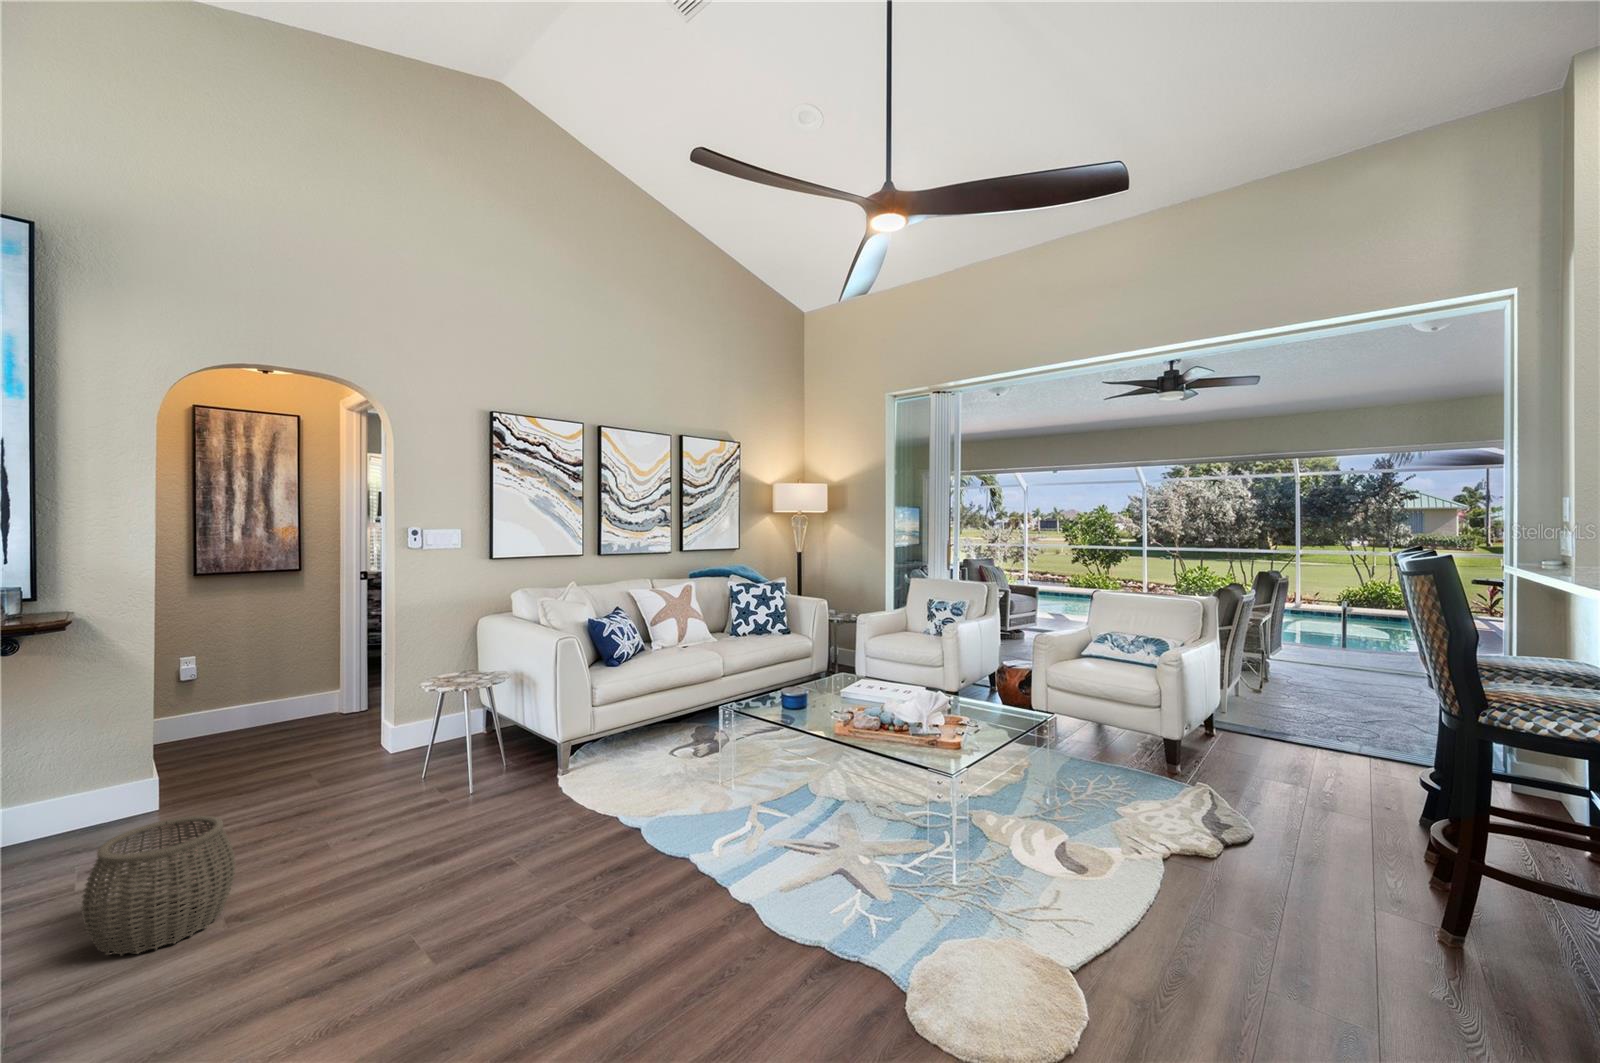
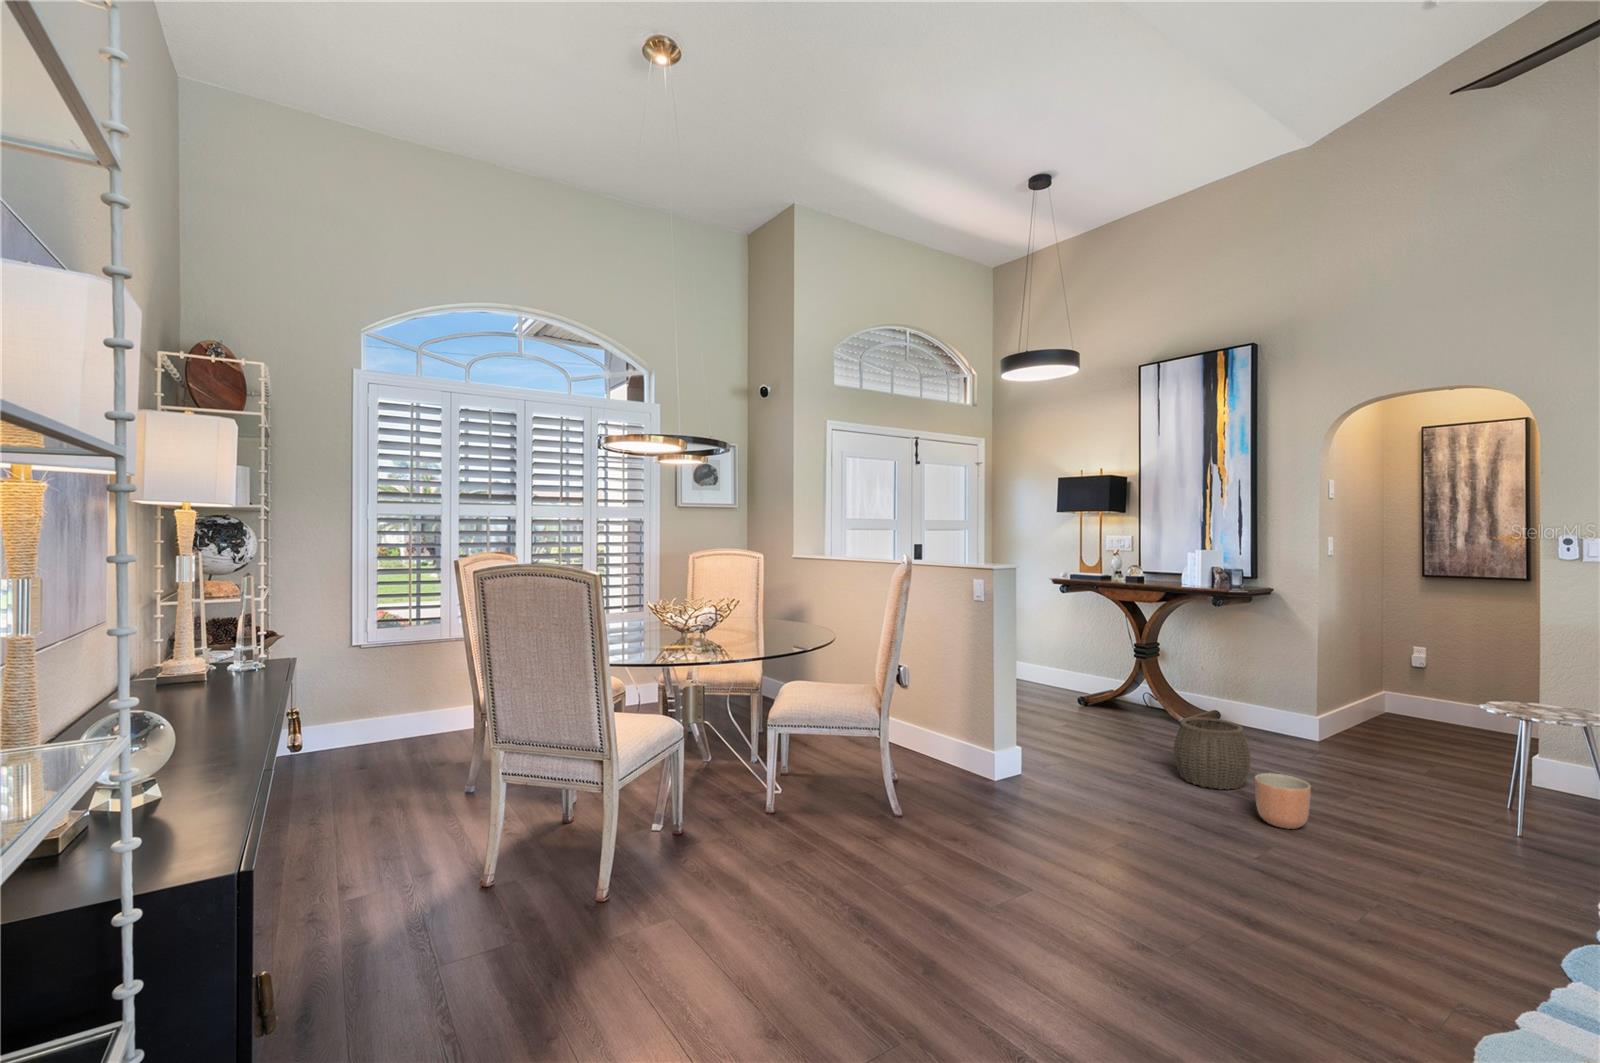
planter: none [319,836,394,917] -> present [1255,773,1311,829]

